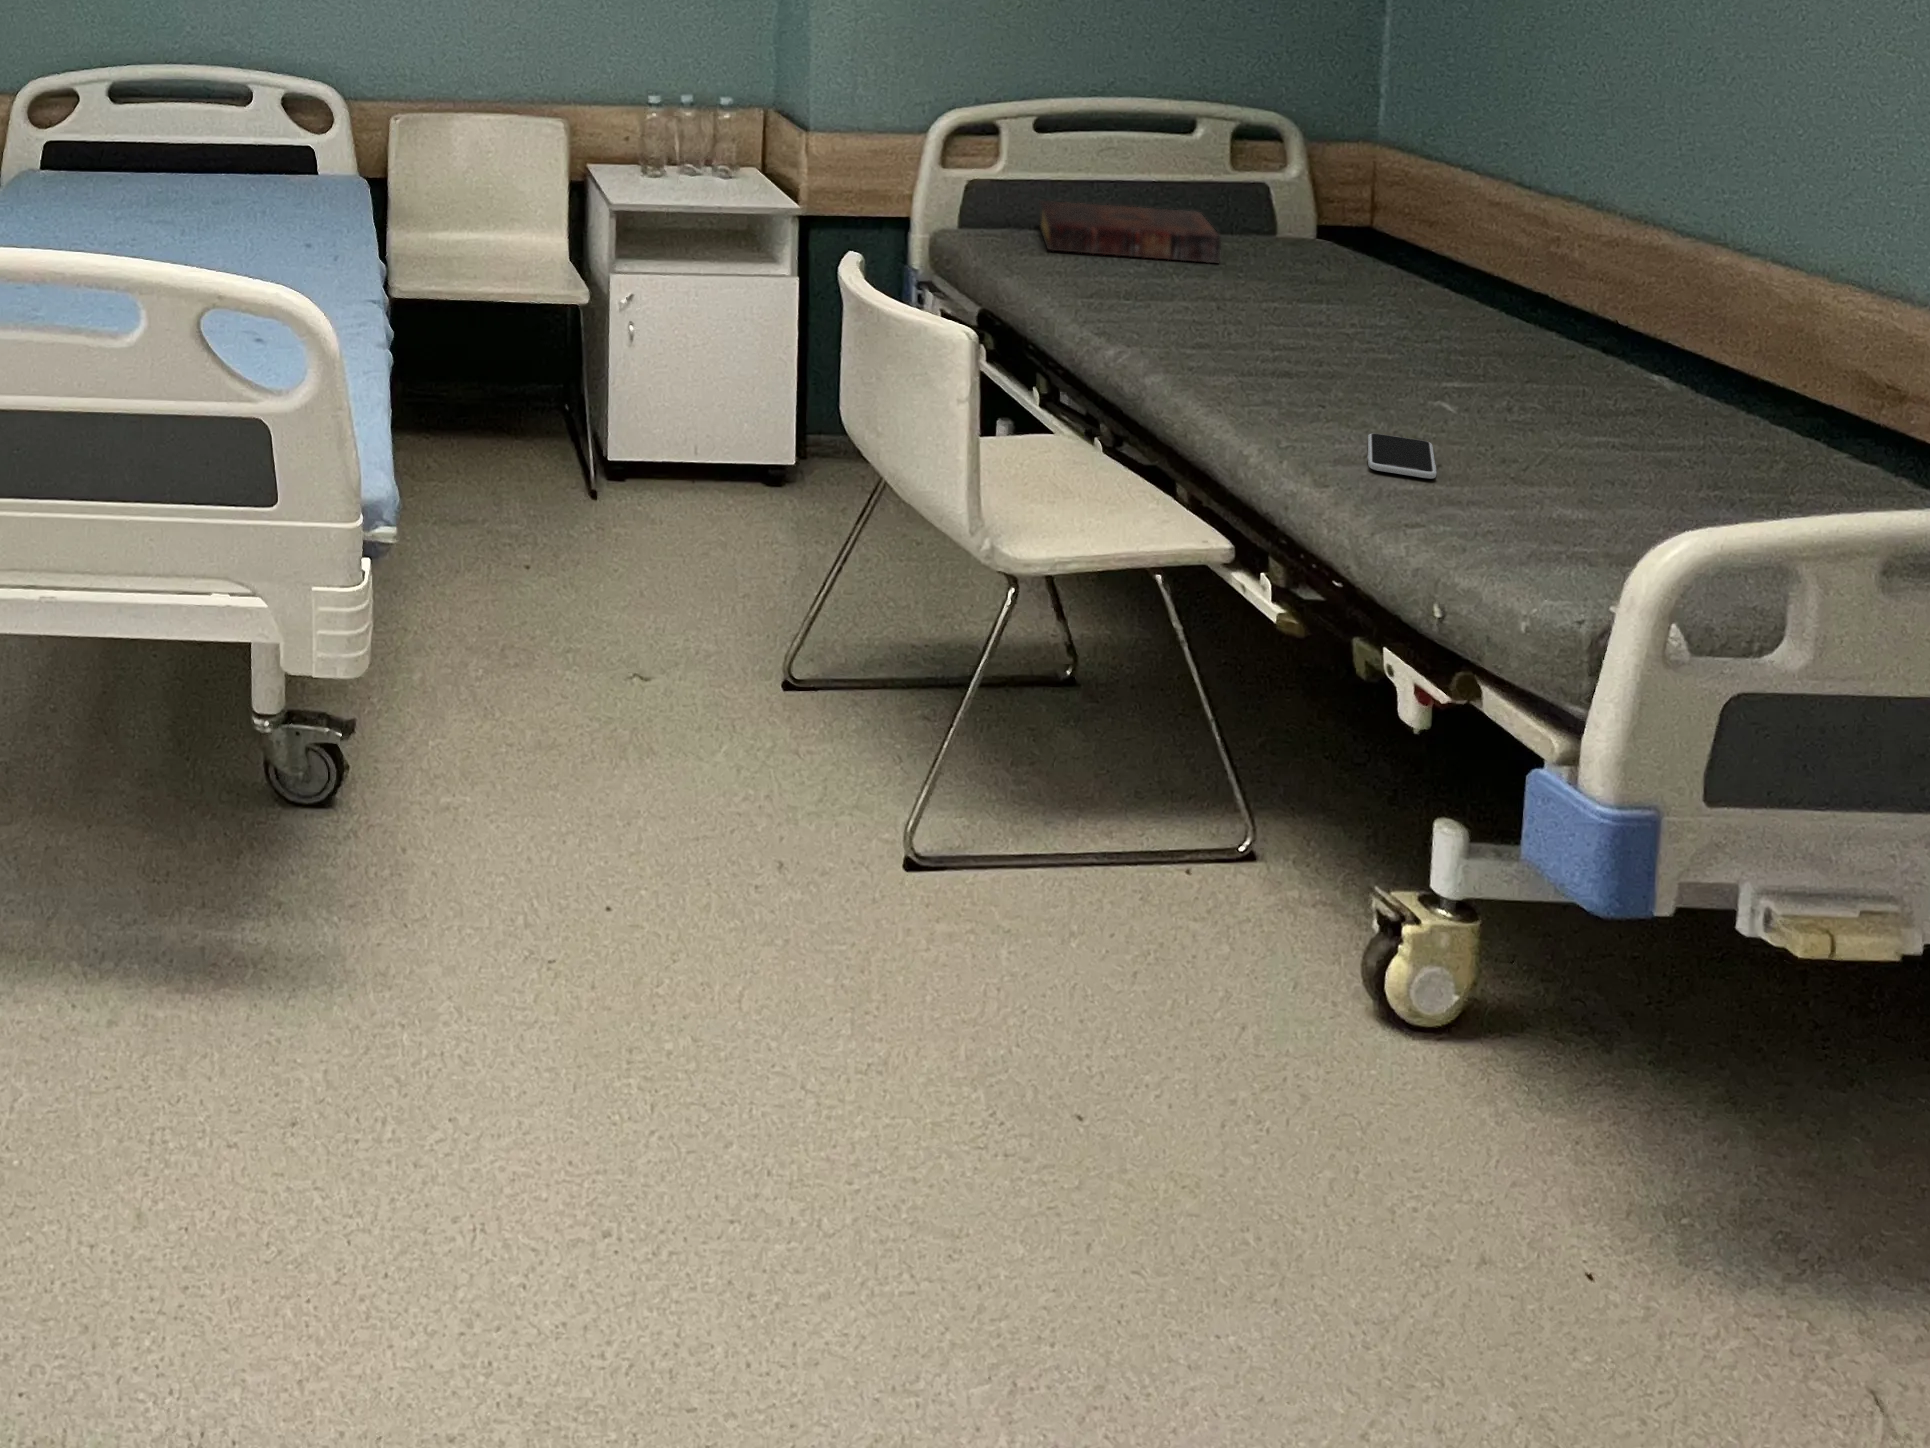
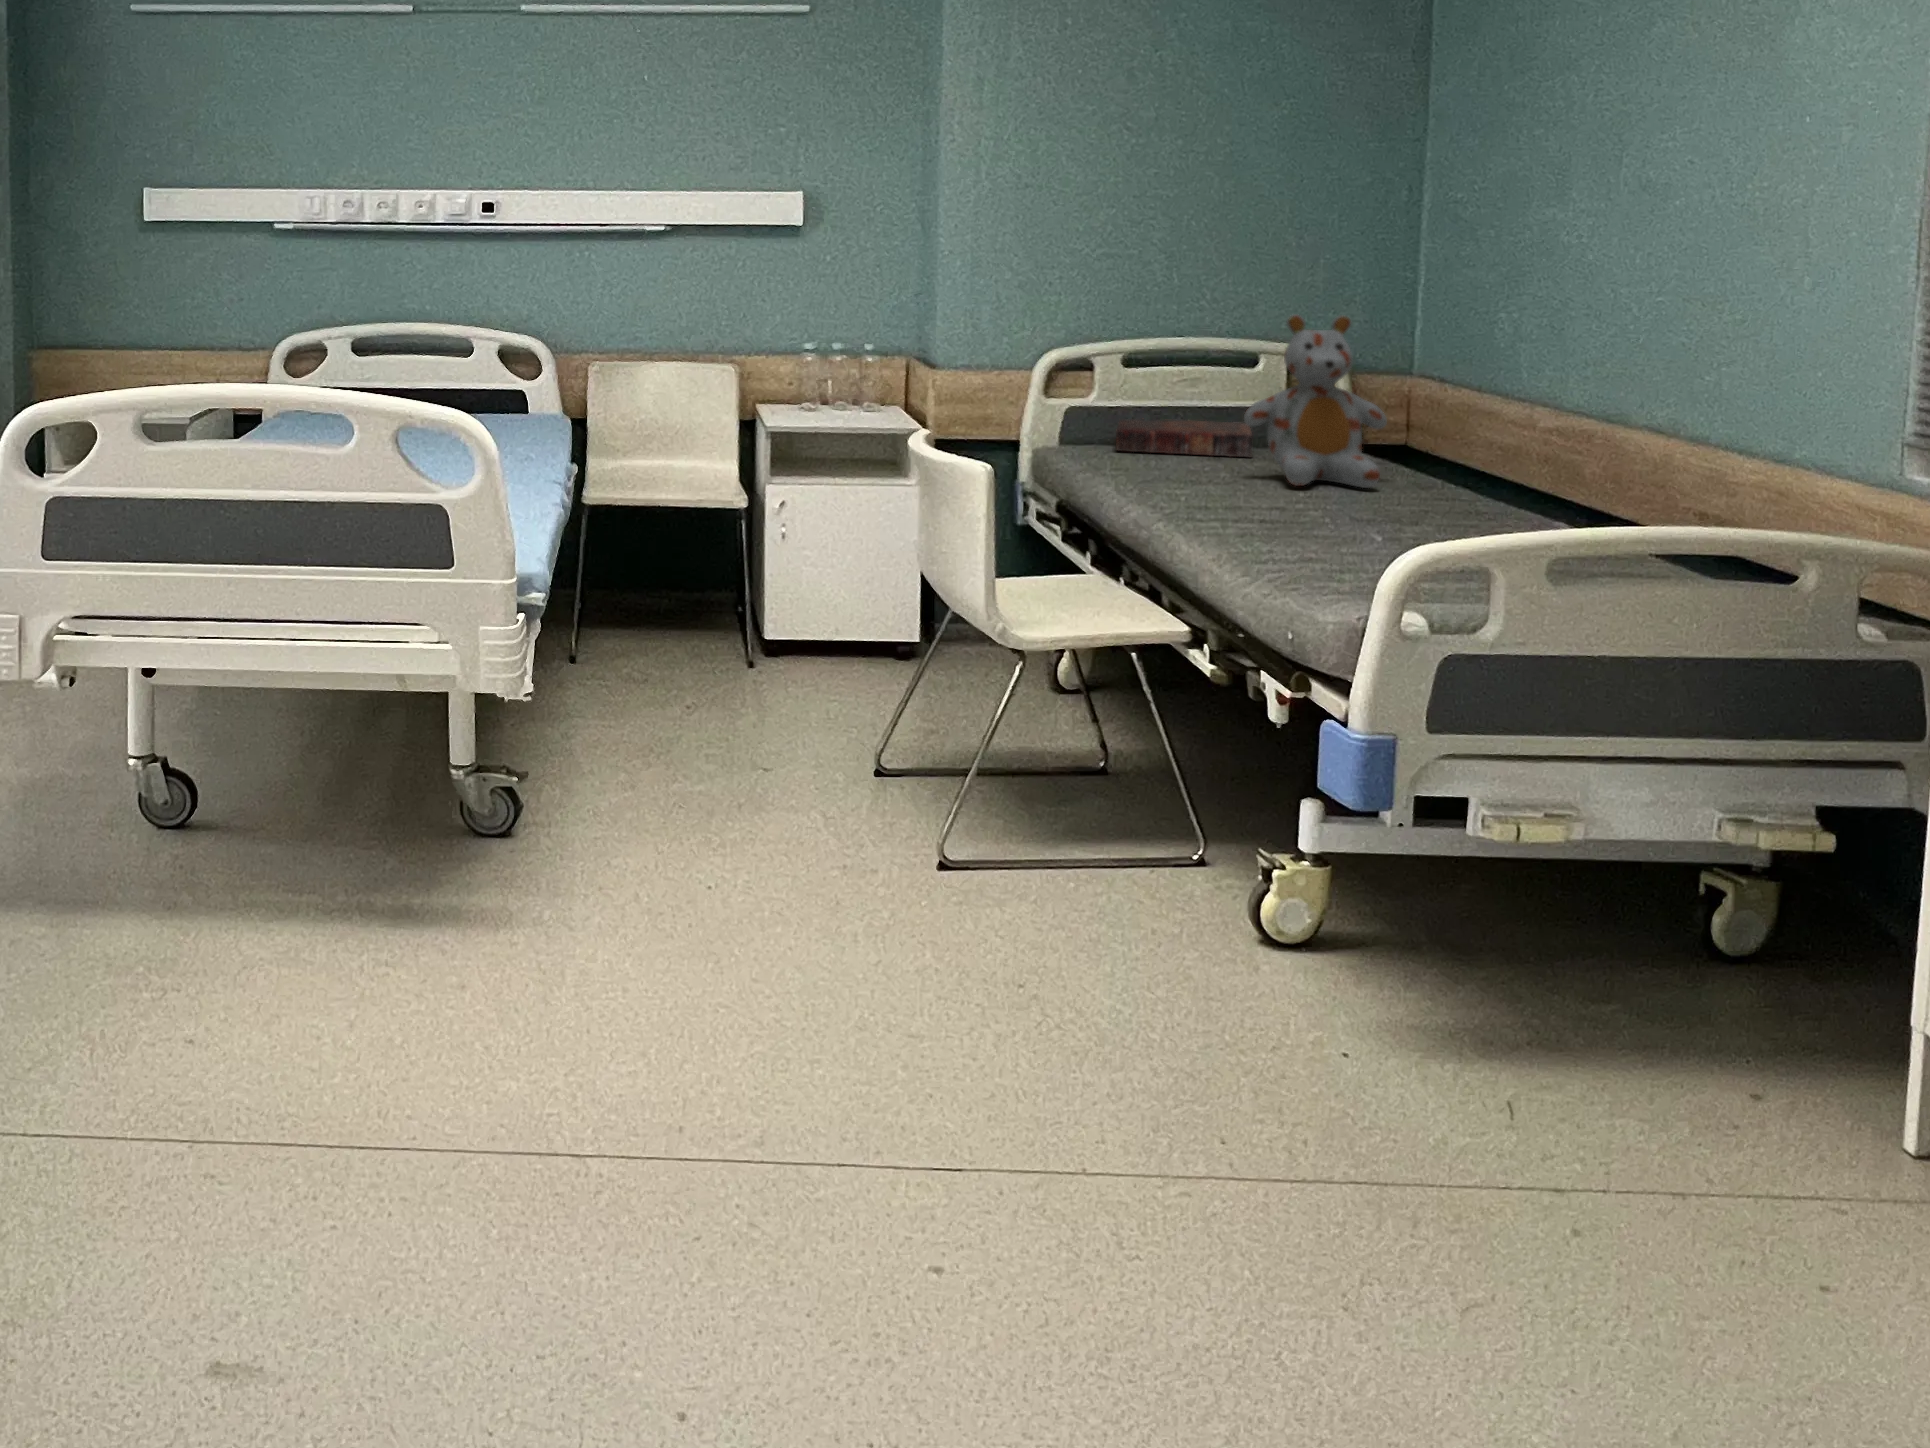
stuffed bear: none [1232,101,1421,327] -> present [1244,314,1387,488]
smartphone: present [1367,433,1436,479] -> none [1271,536,1328,557]

